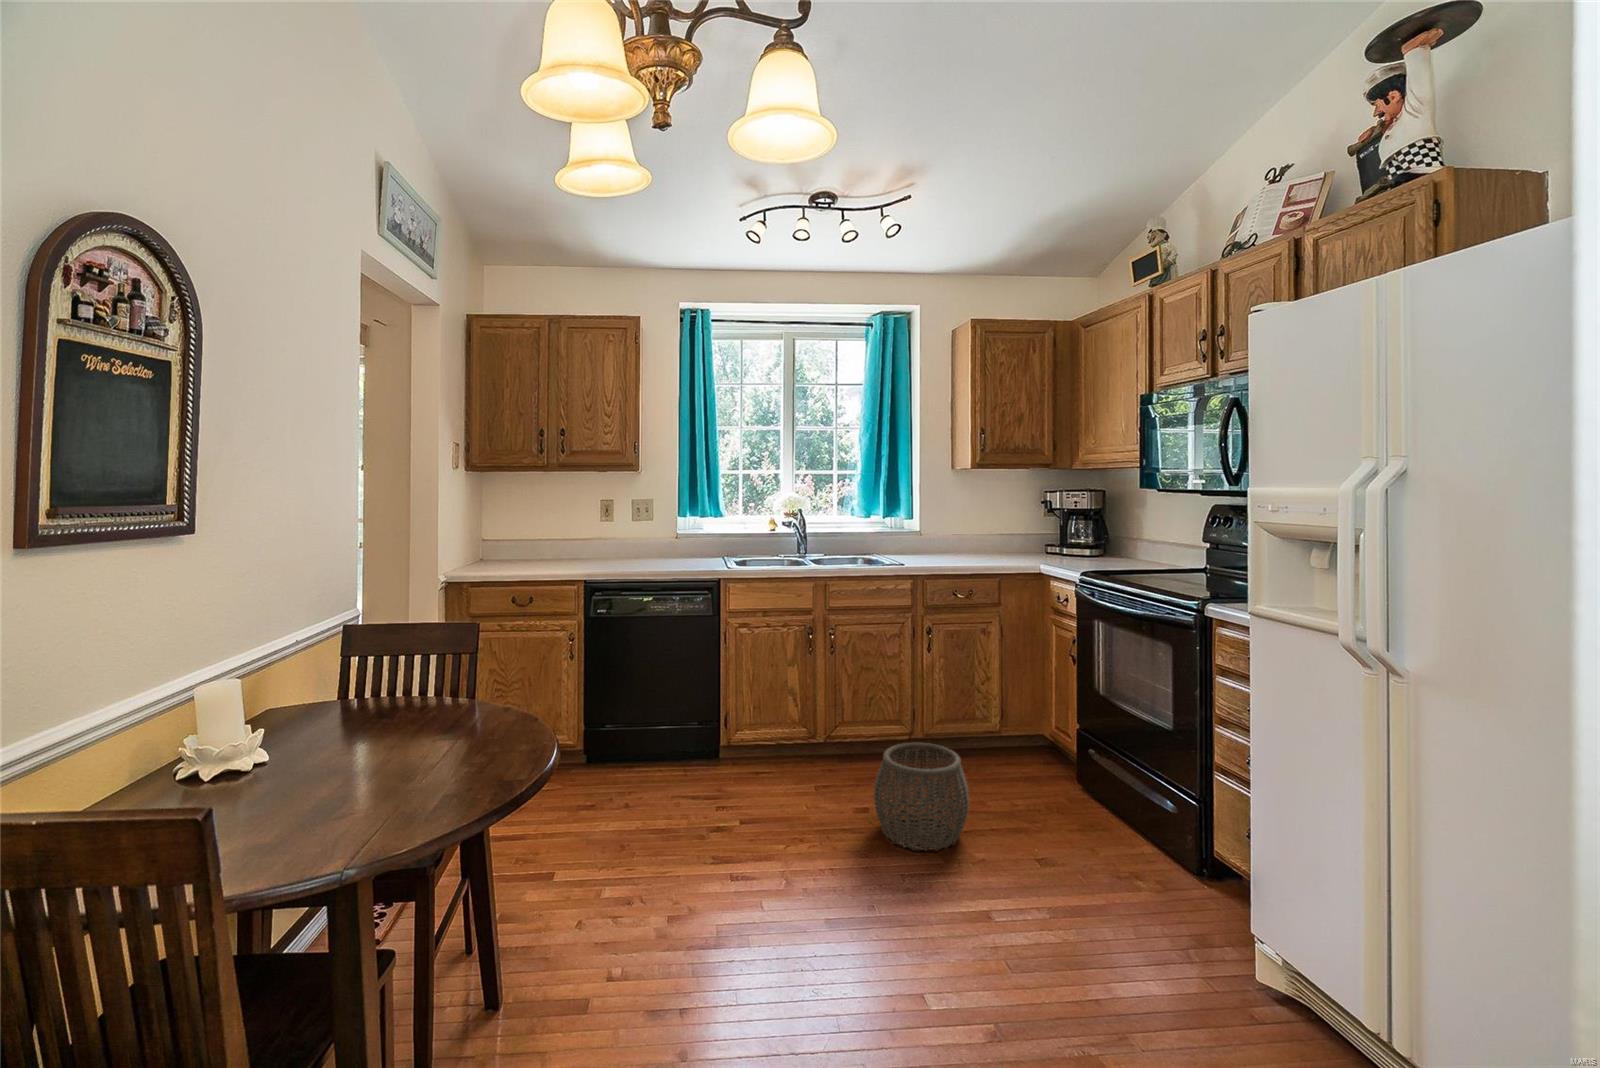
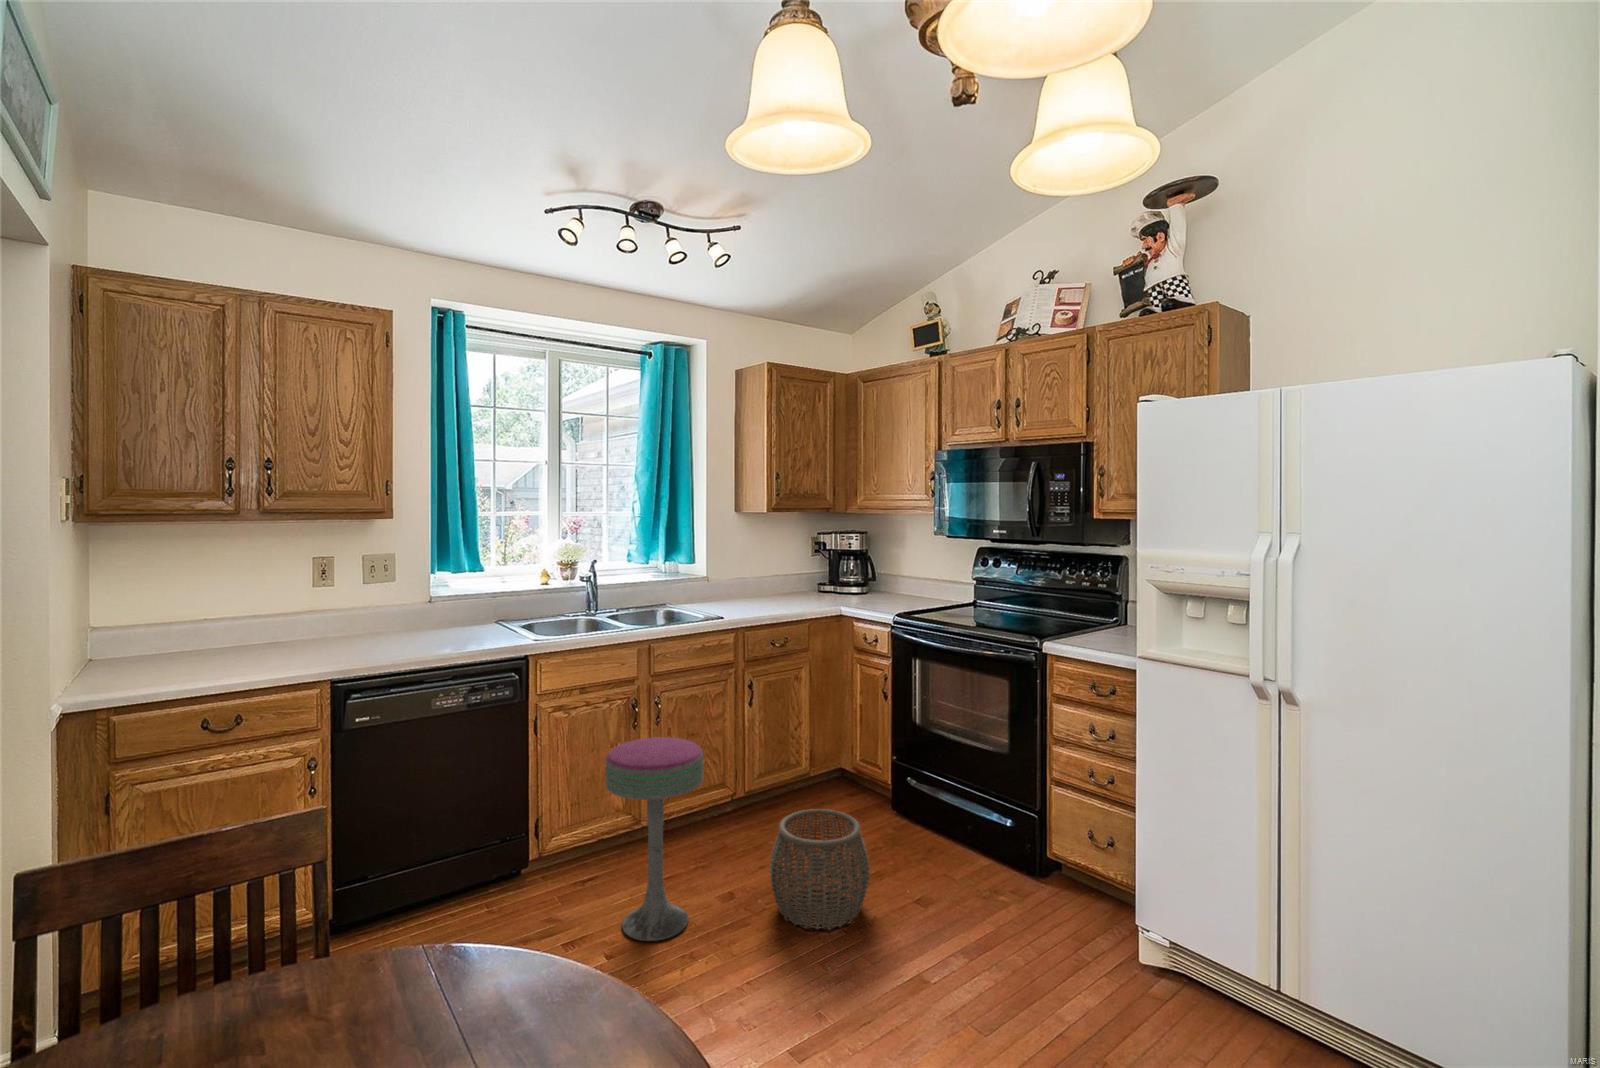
bar stool: none [744,656,824,820] -> present [605,737,703,941]

